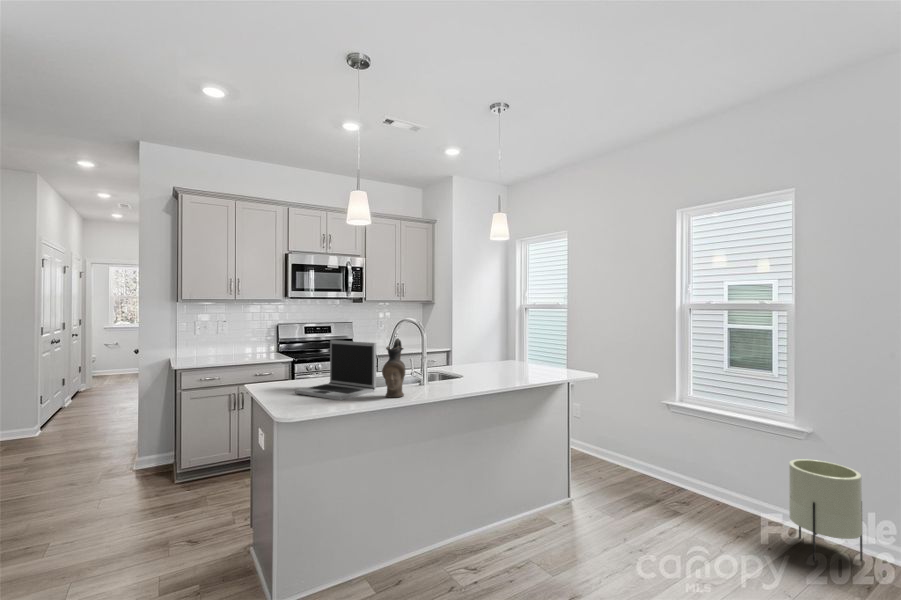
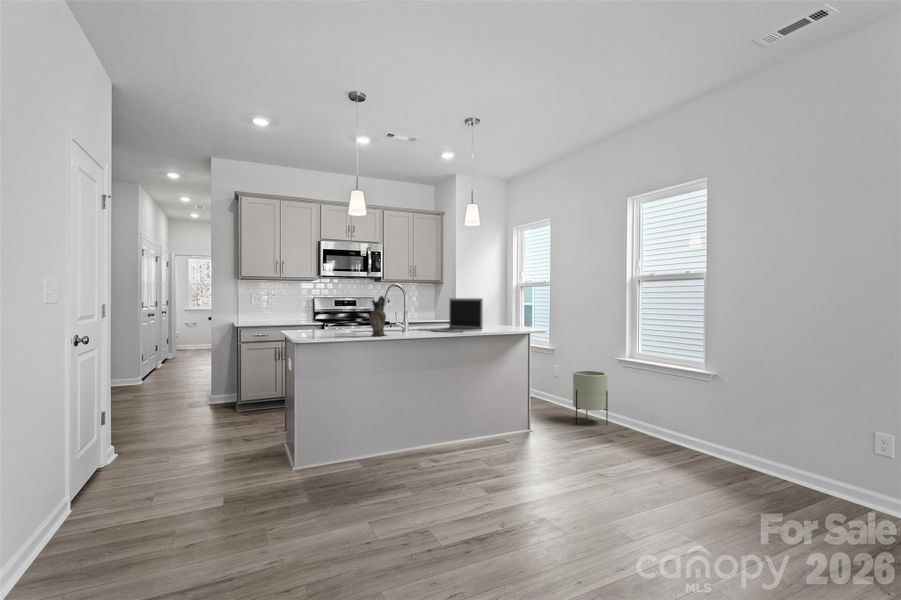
laptop: present [295,340,376,400] -> present [430,298,483,333]
planter: present [789,459,863,562] -> present [573,371,608,425]

